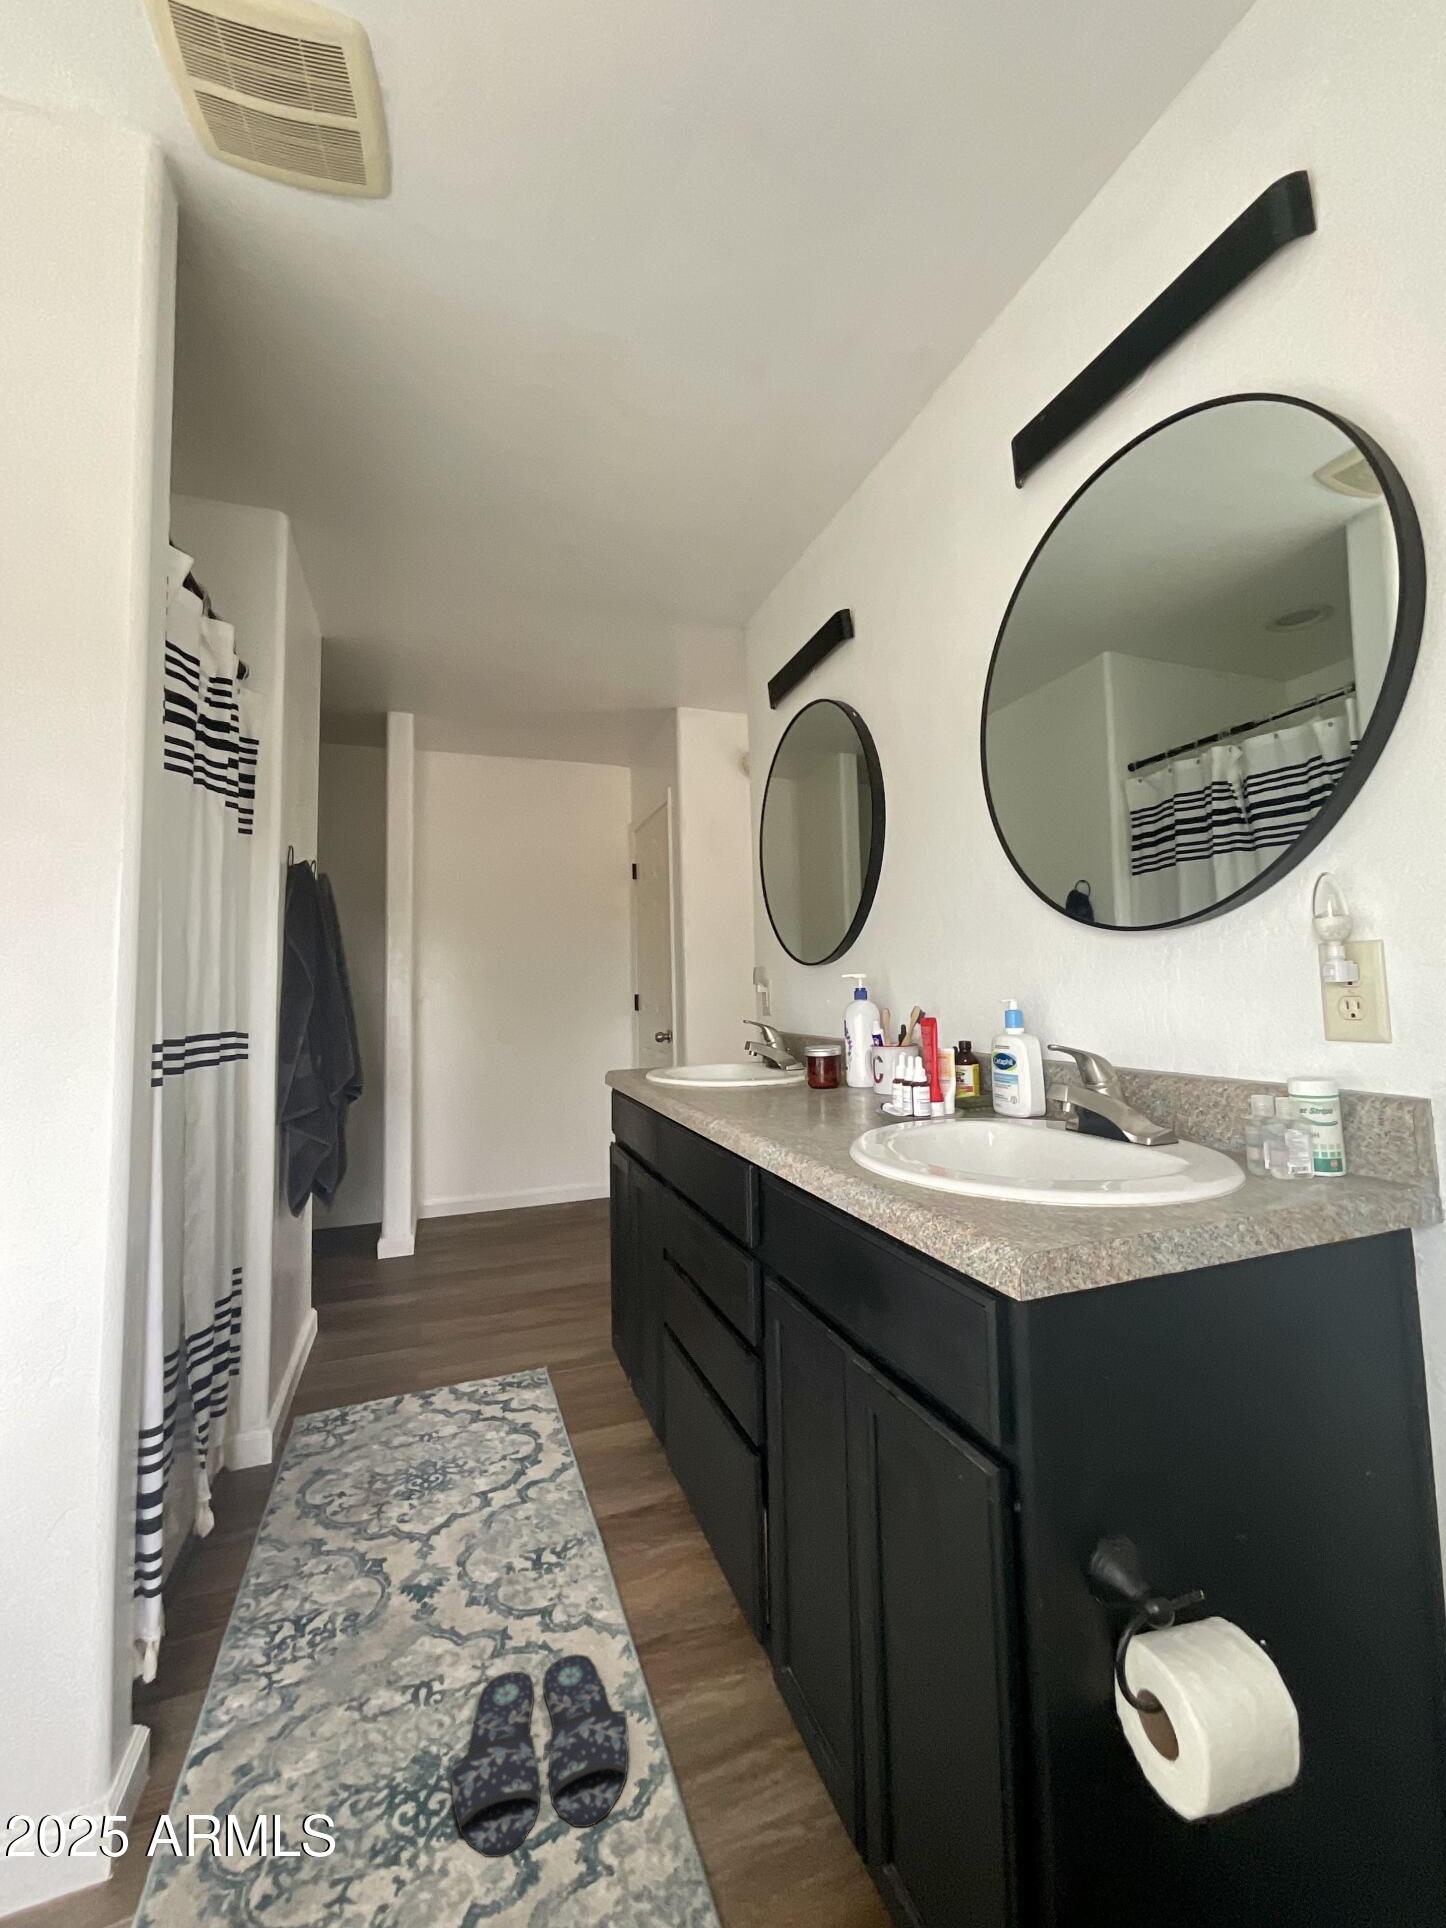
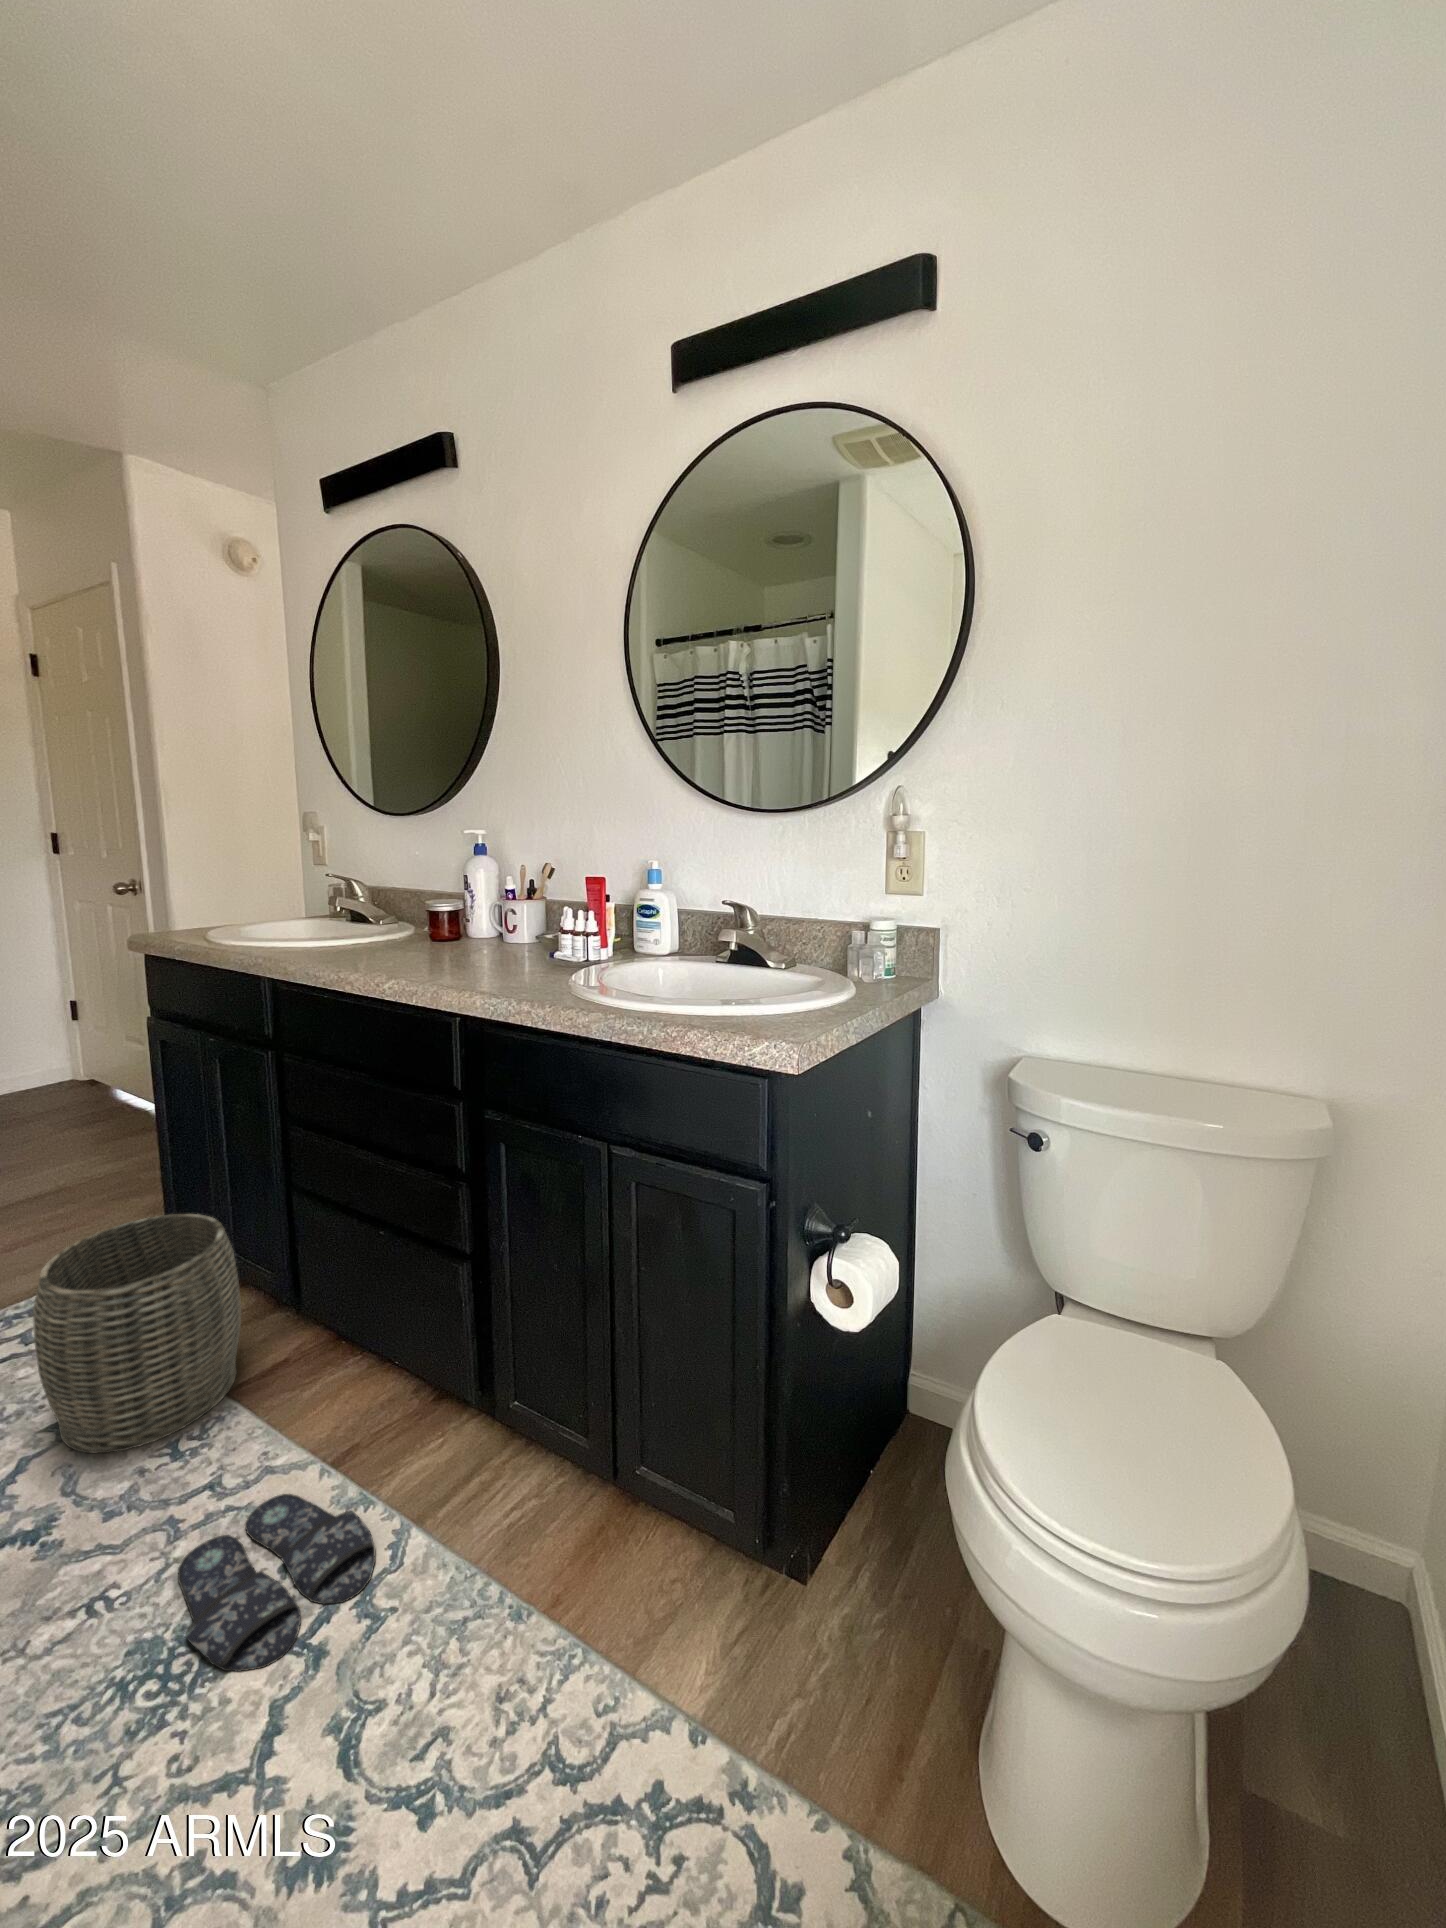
woven basket: none [472,1320,623,1542] -> present [33,1214,242,1453]

